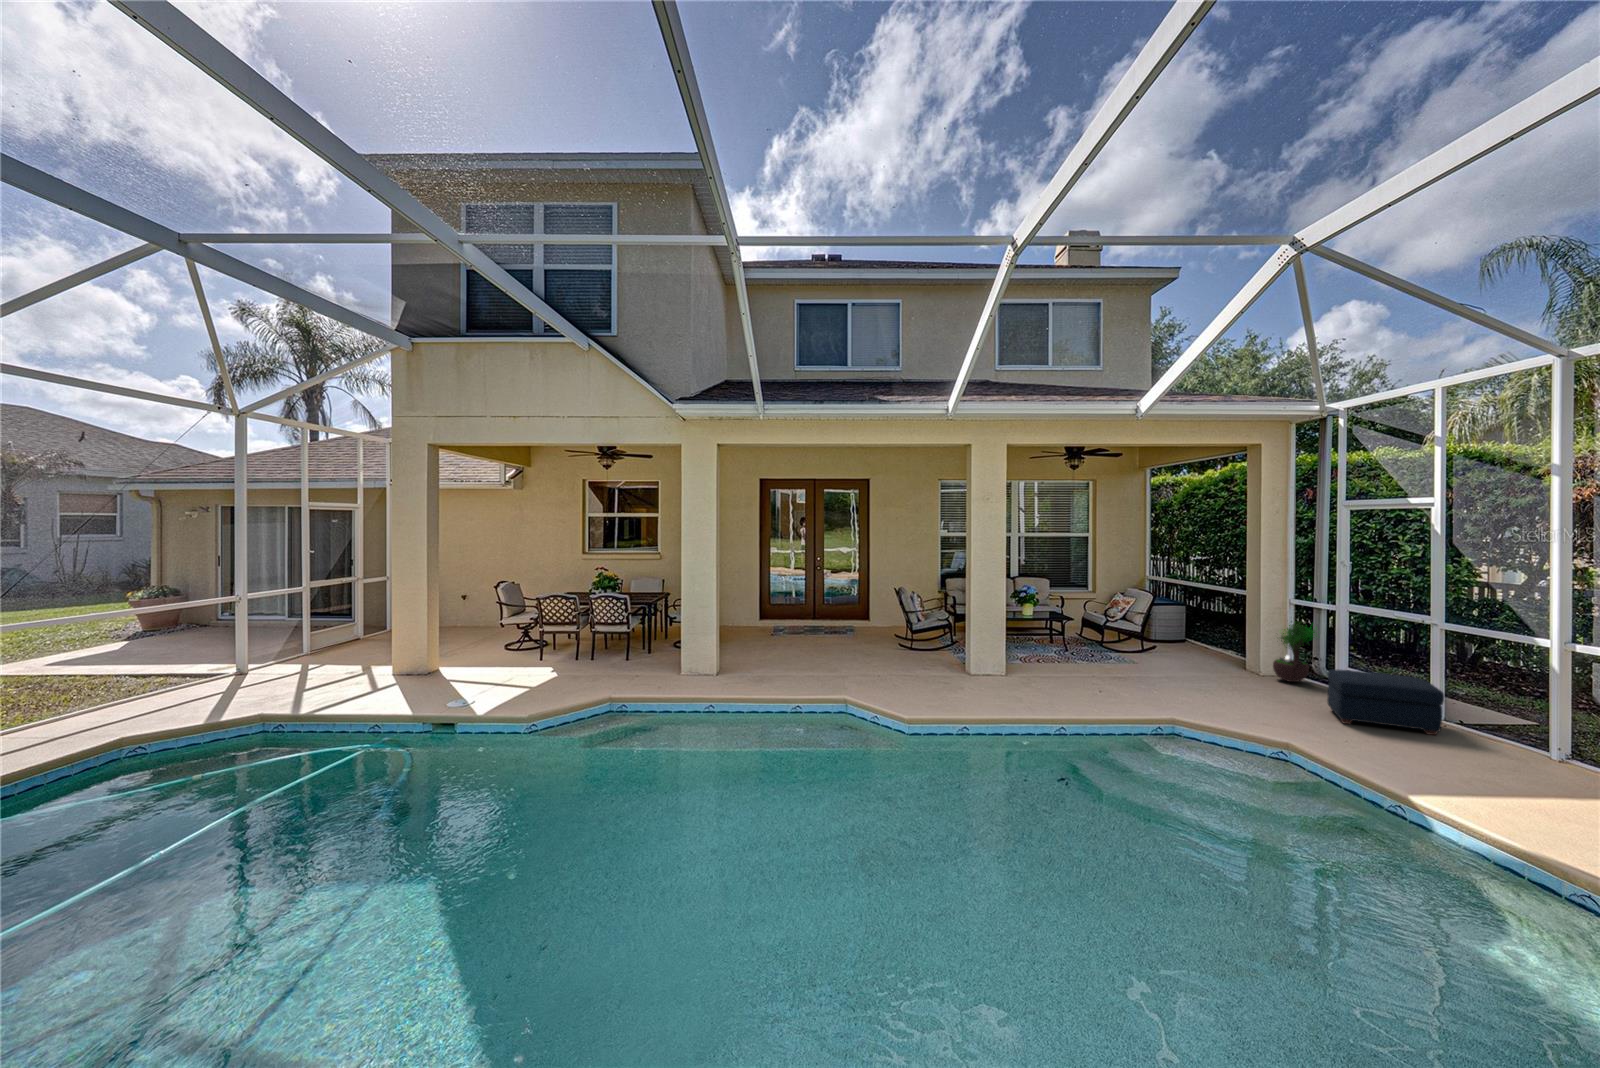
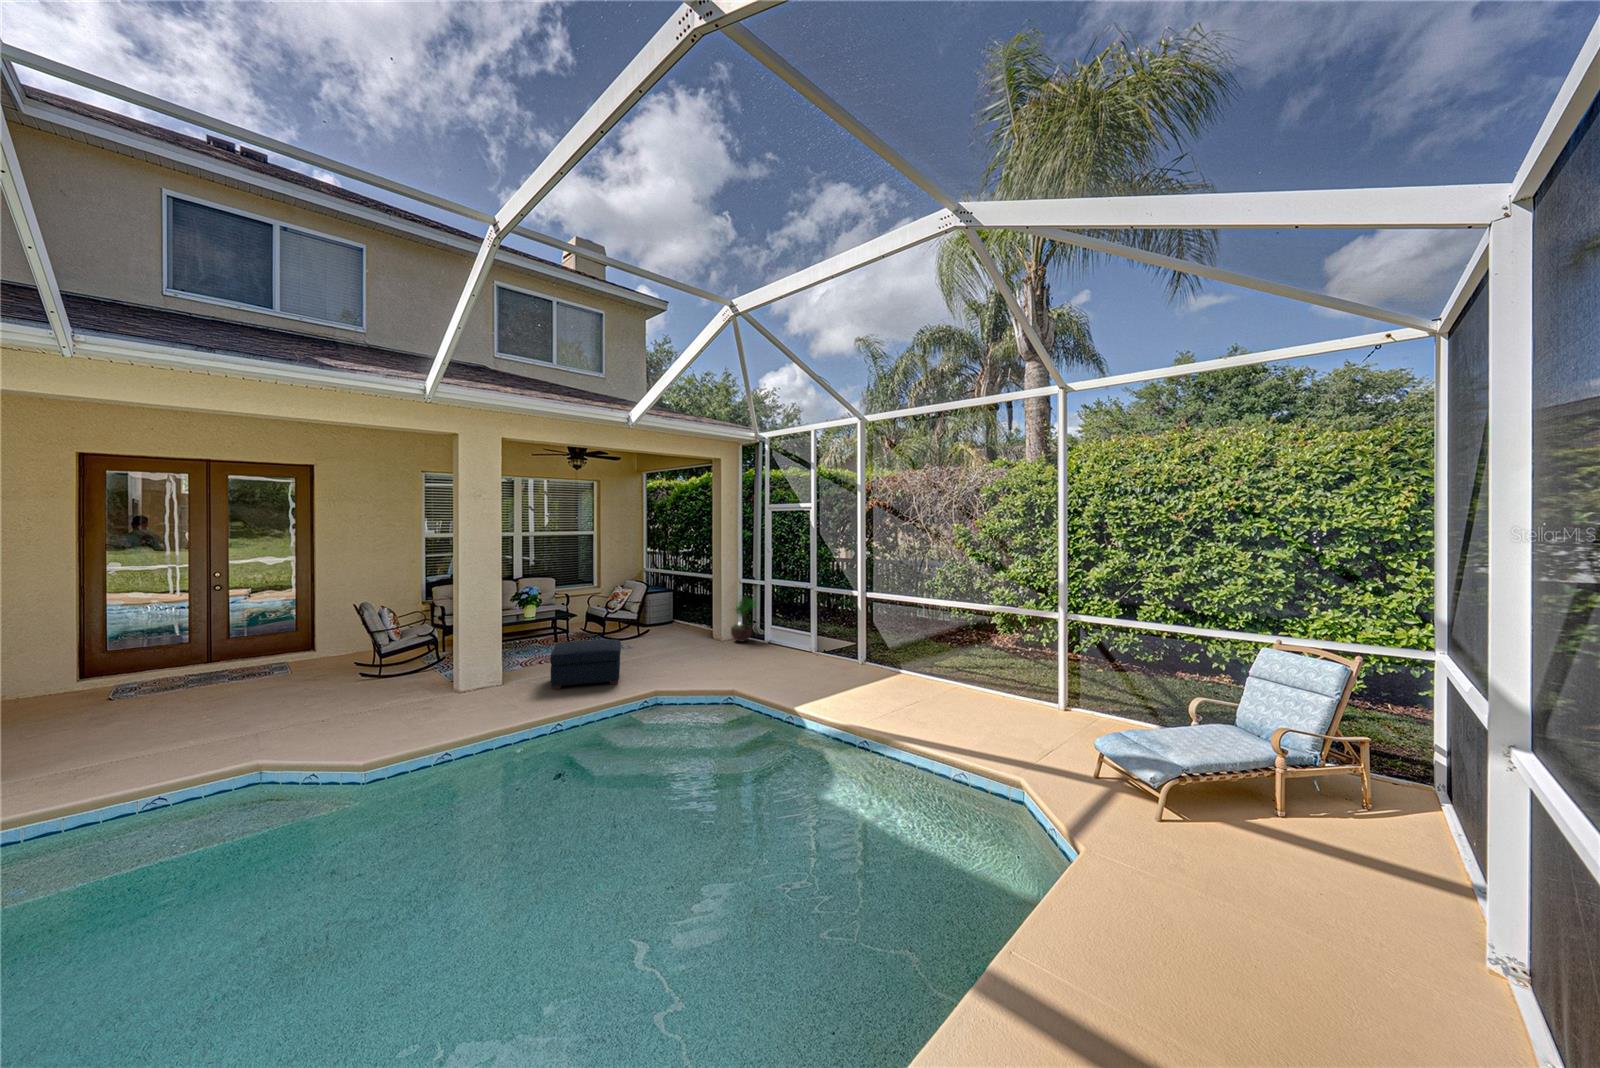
ottoman: present [1327,669,1444,735] -> present [550,640,621,689]

